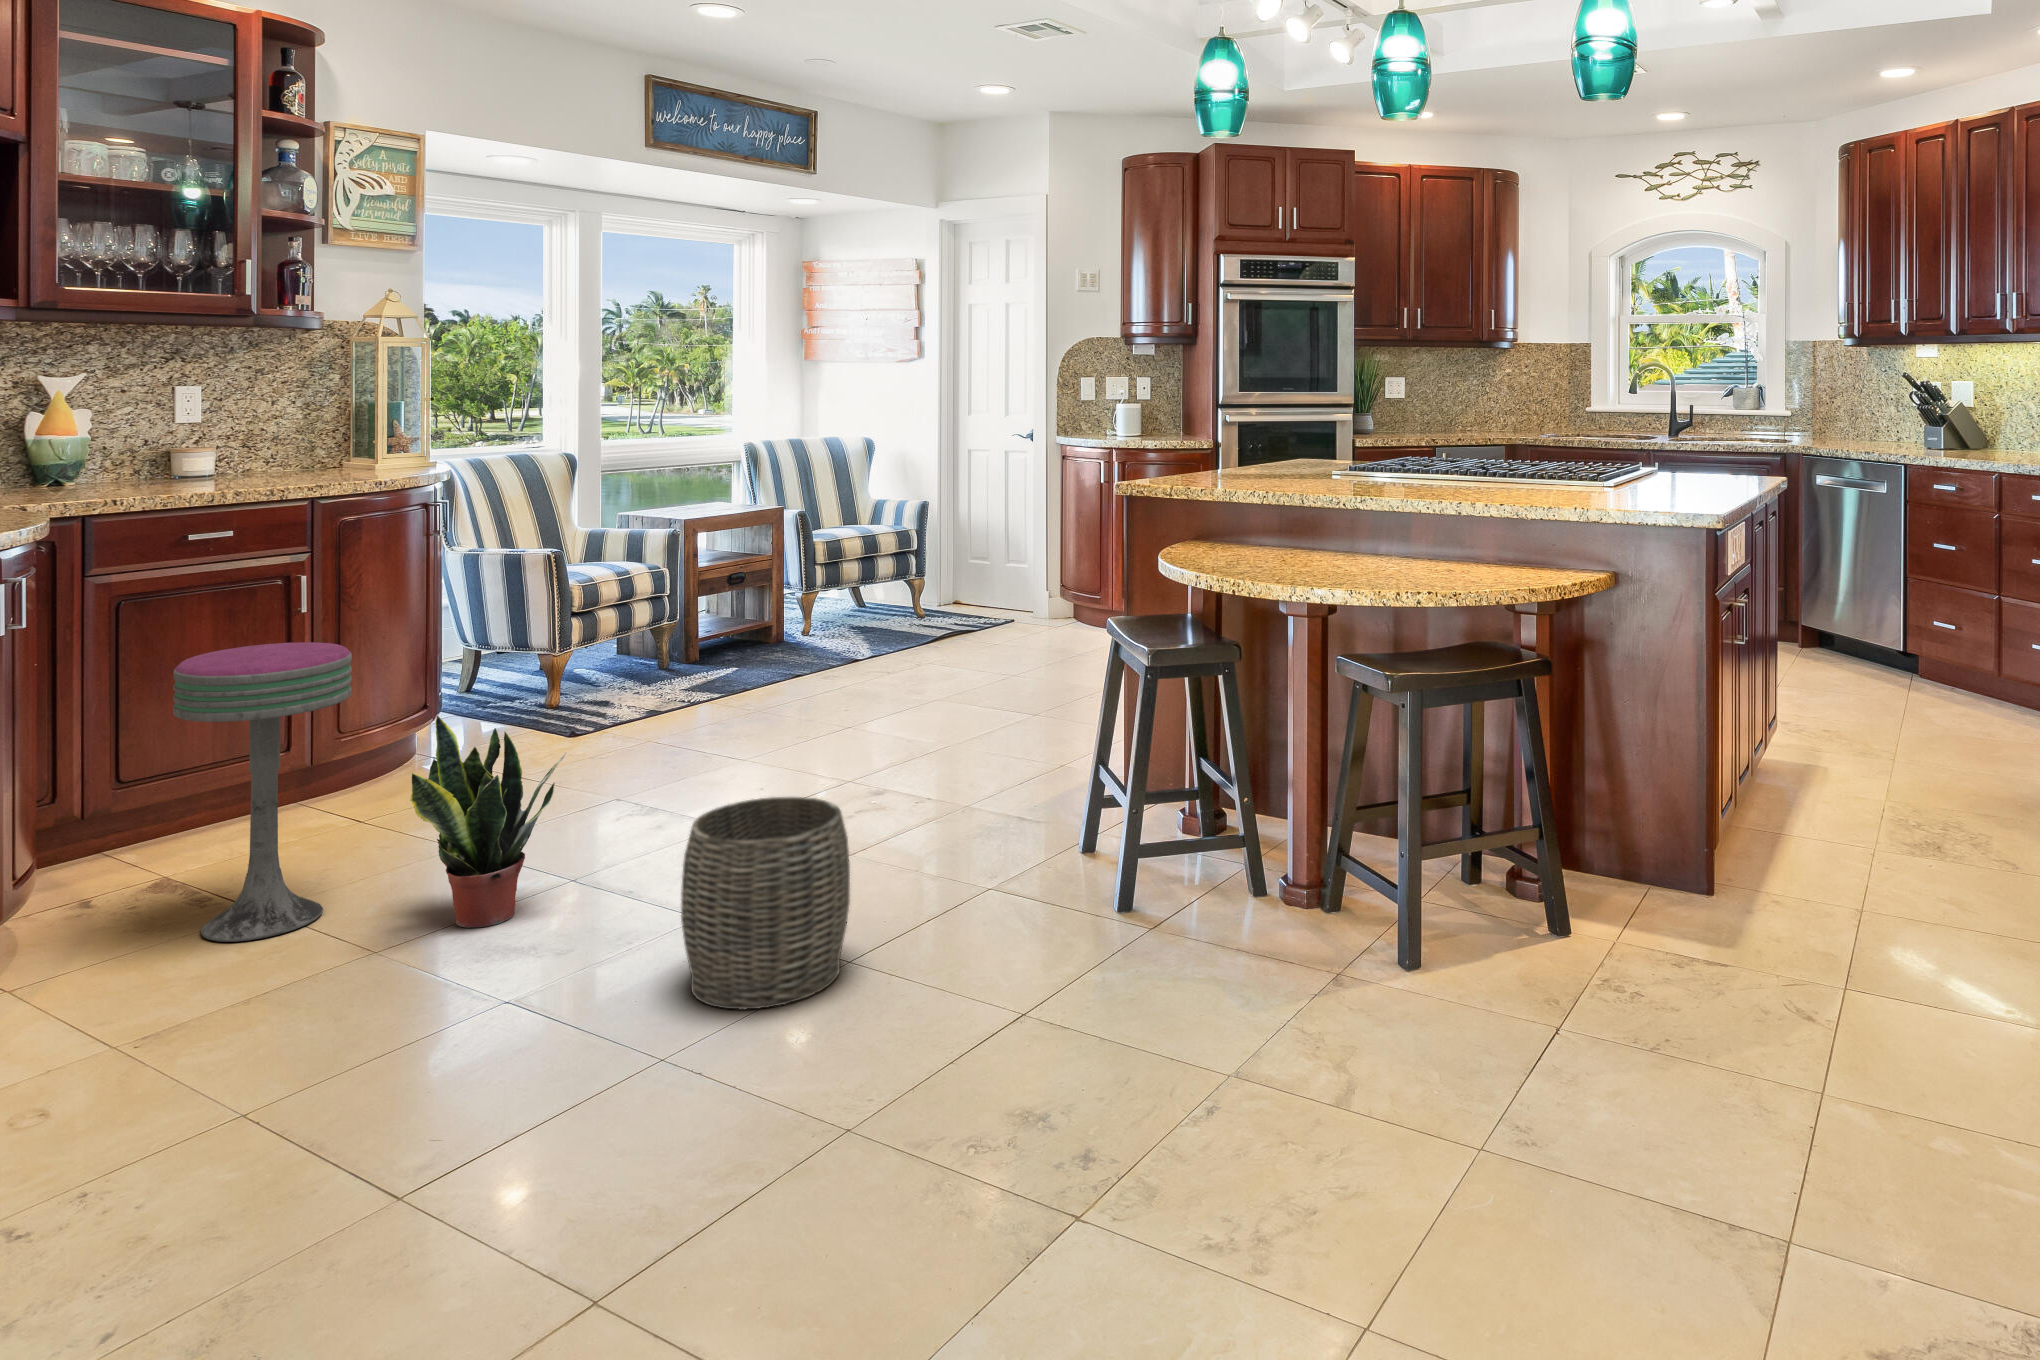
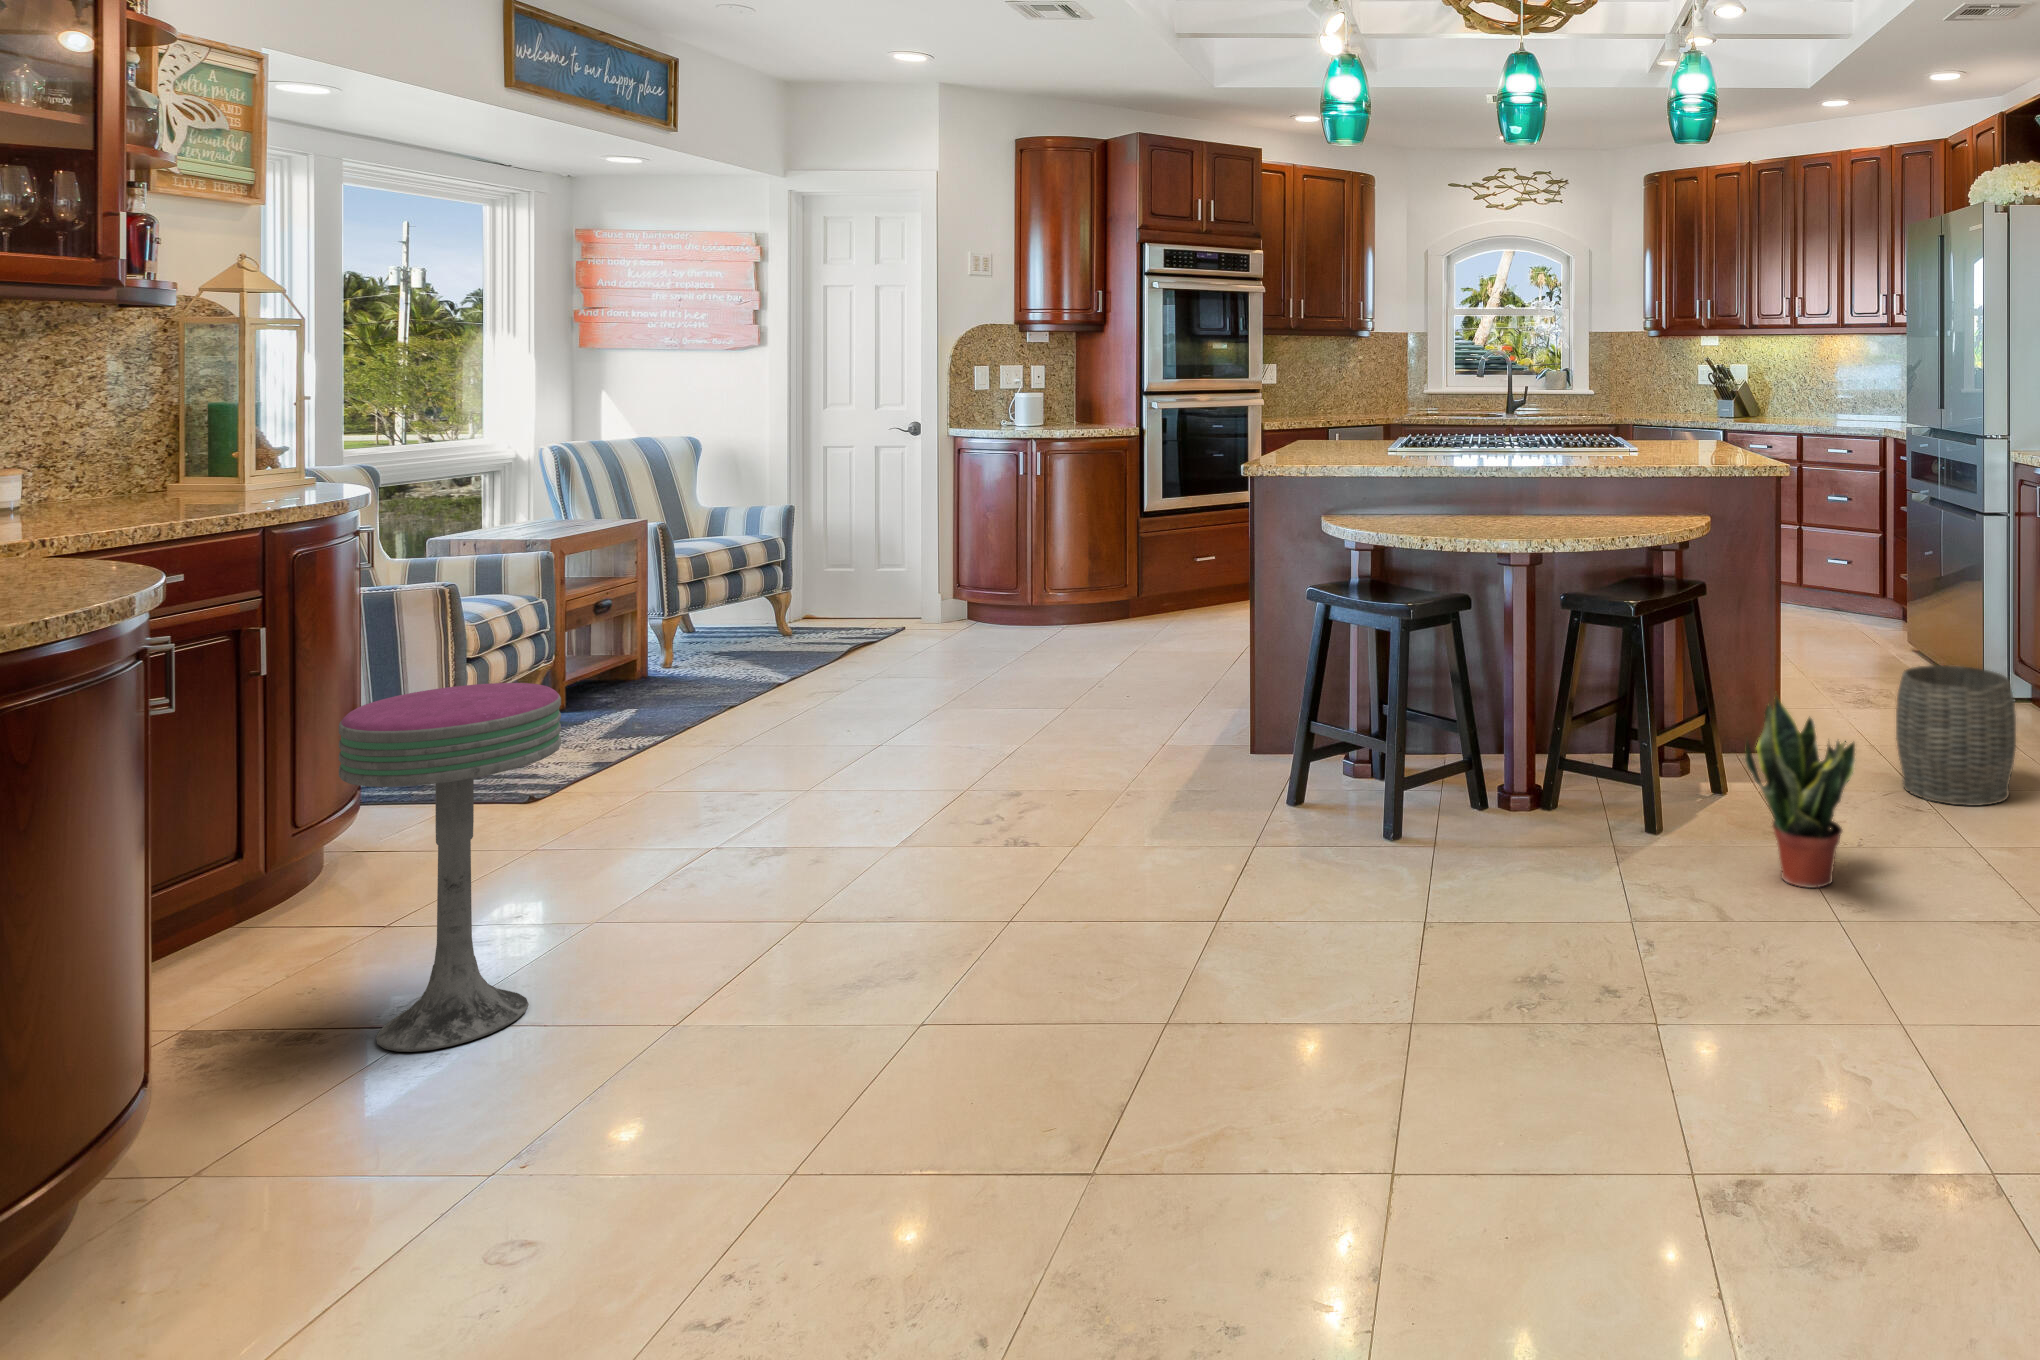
potted plant: present [410,716,566,928] -> present [1745,696,1856,888]
woven basket: present [681,797,850,1009] -> present [1896,665,2016,806]

